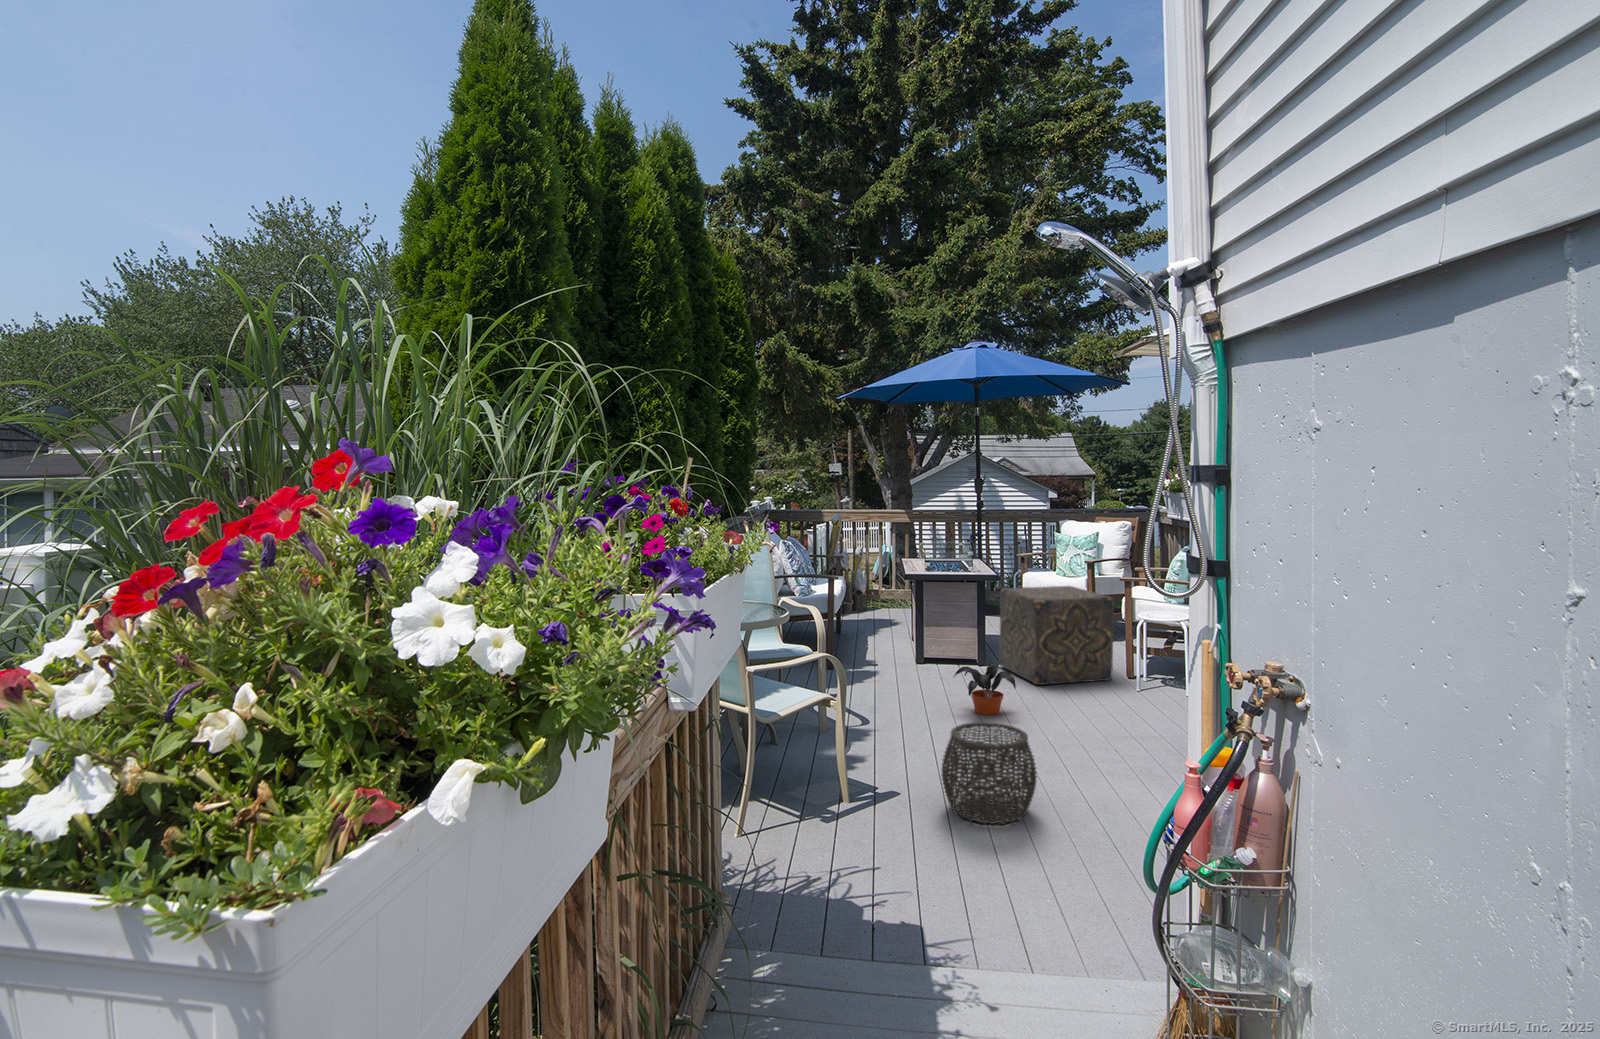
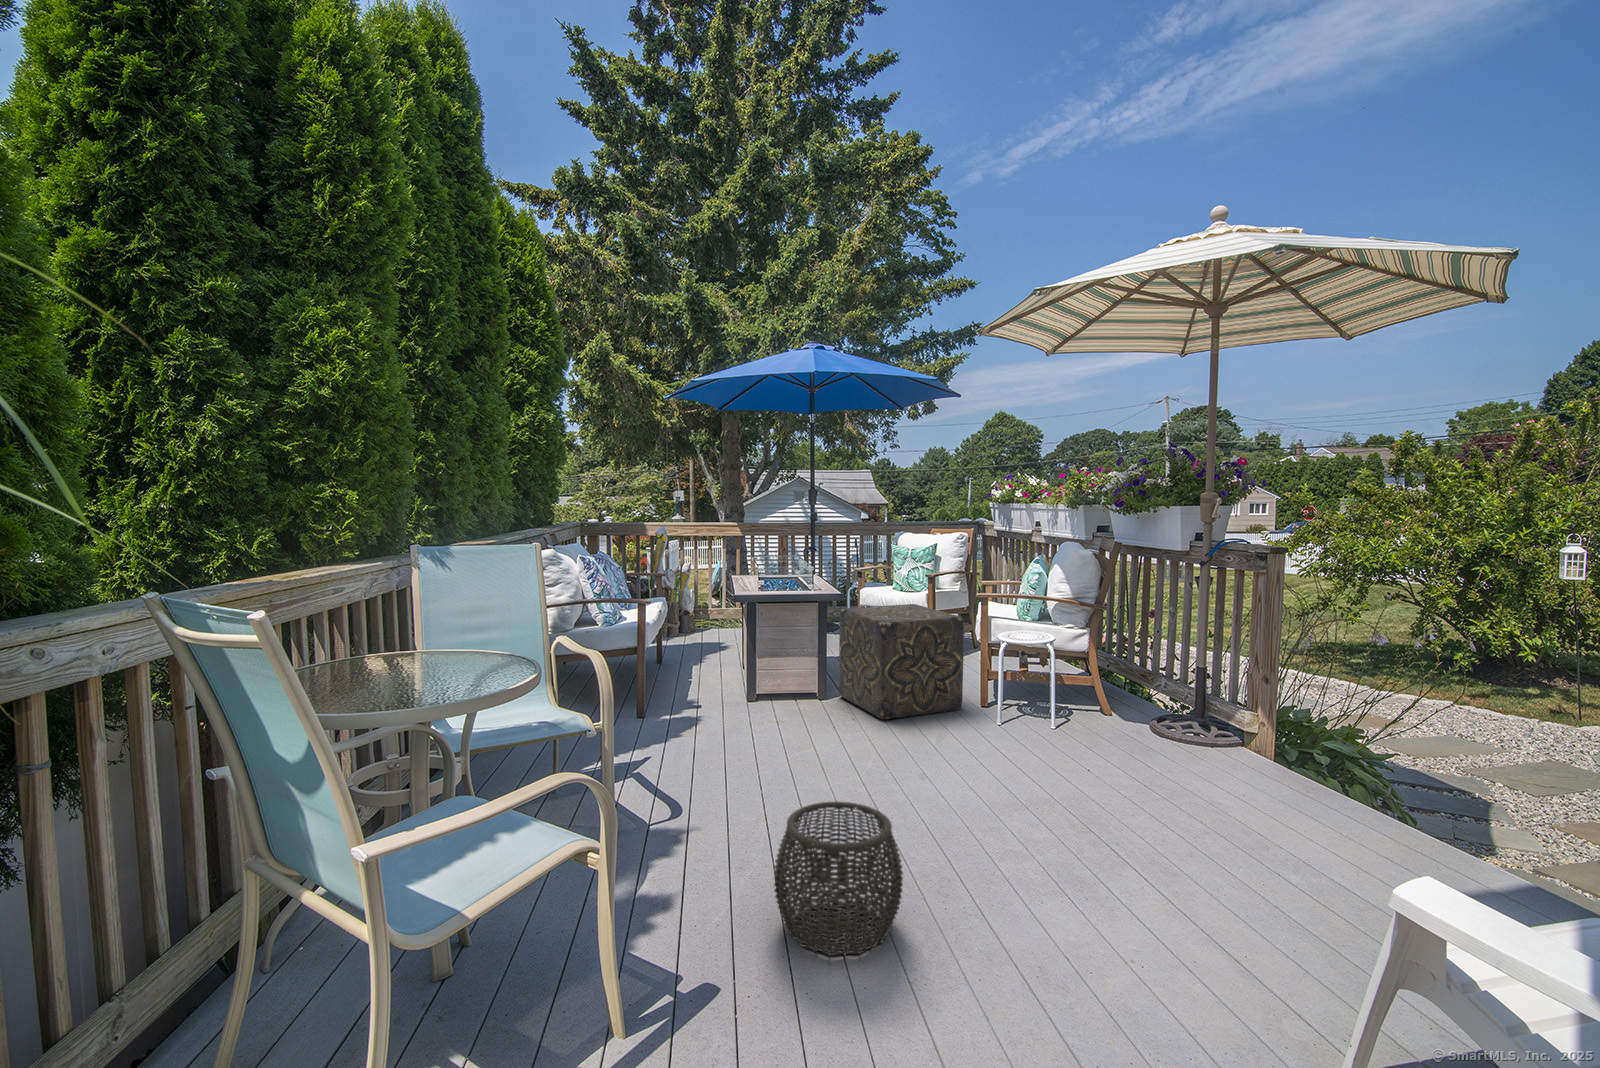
potted plant: present [954,662,1016,715] -> none [789,698,862,764]

